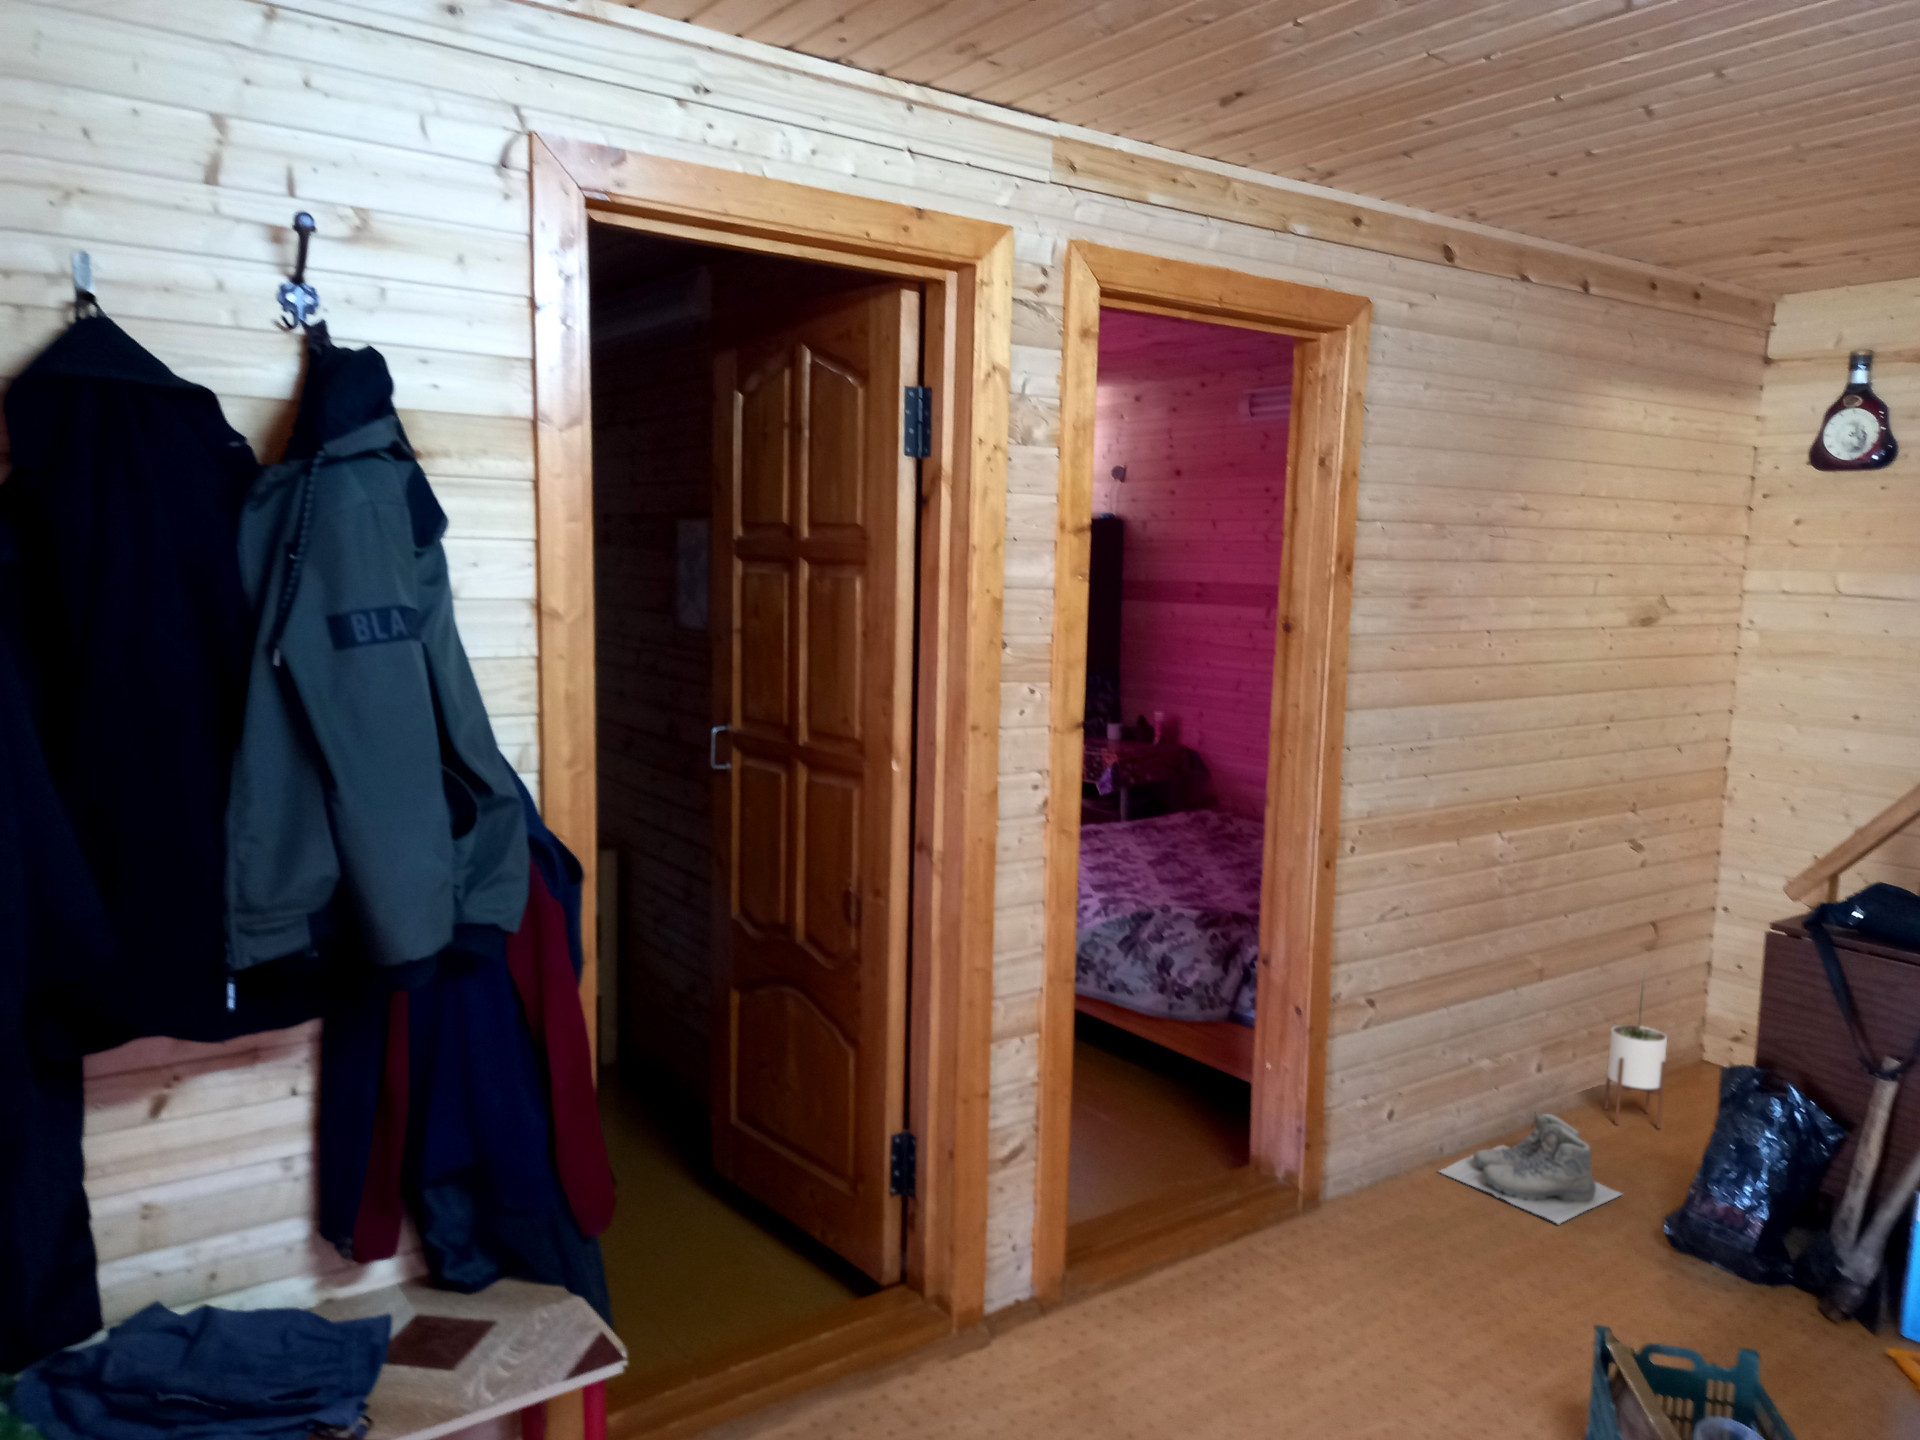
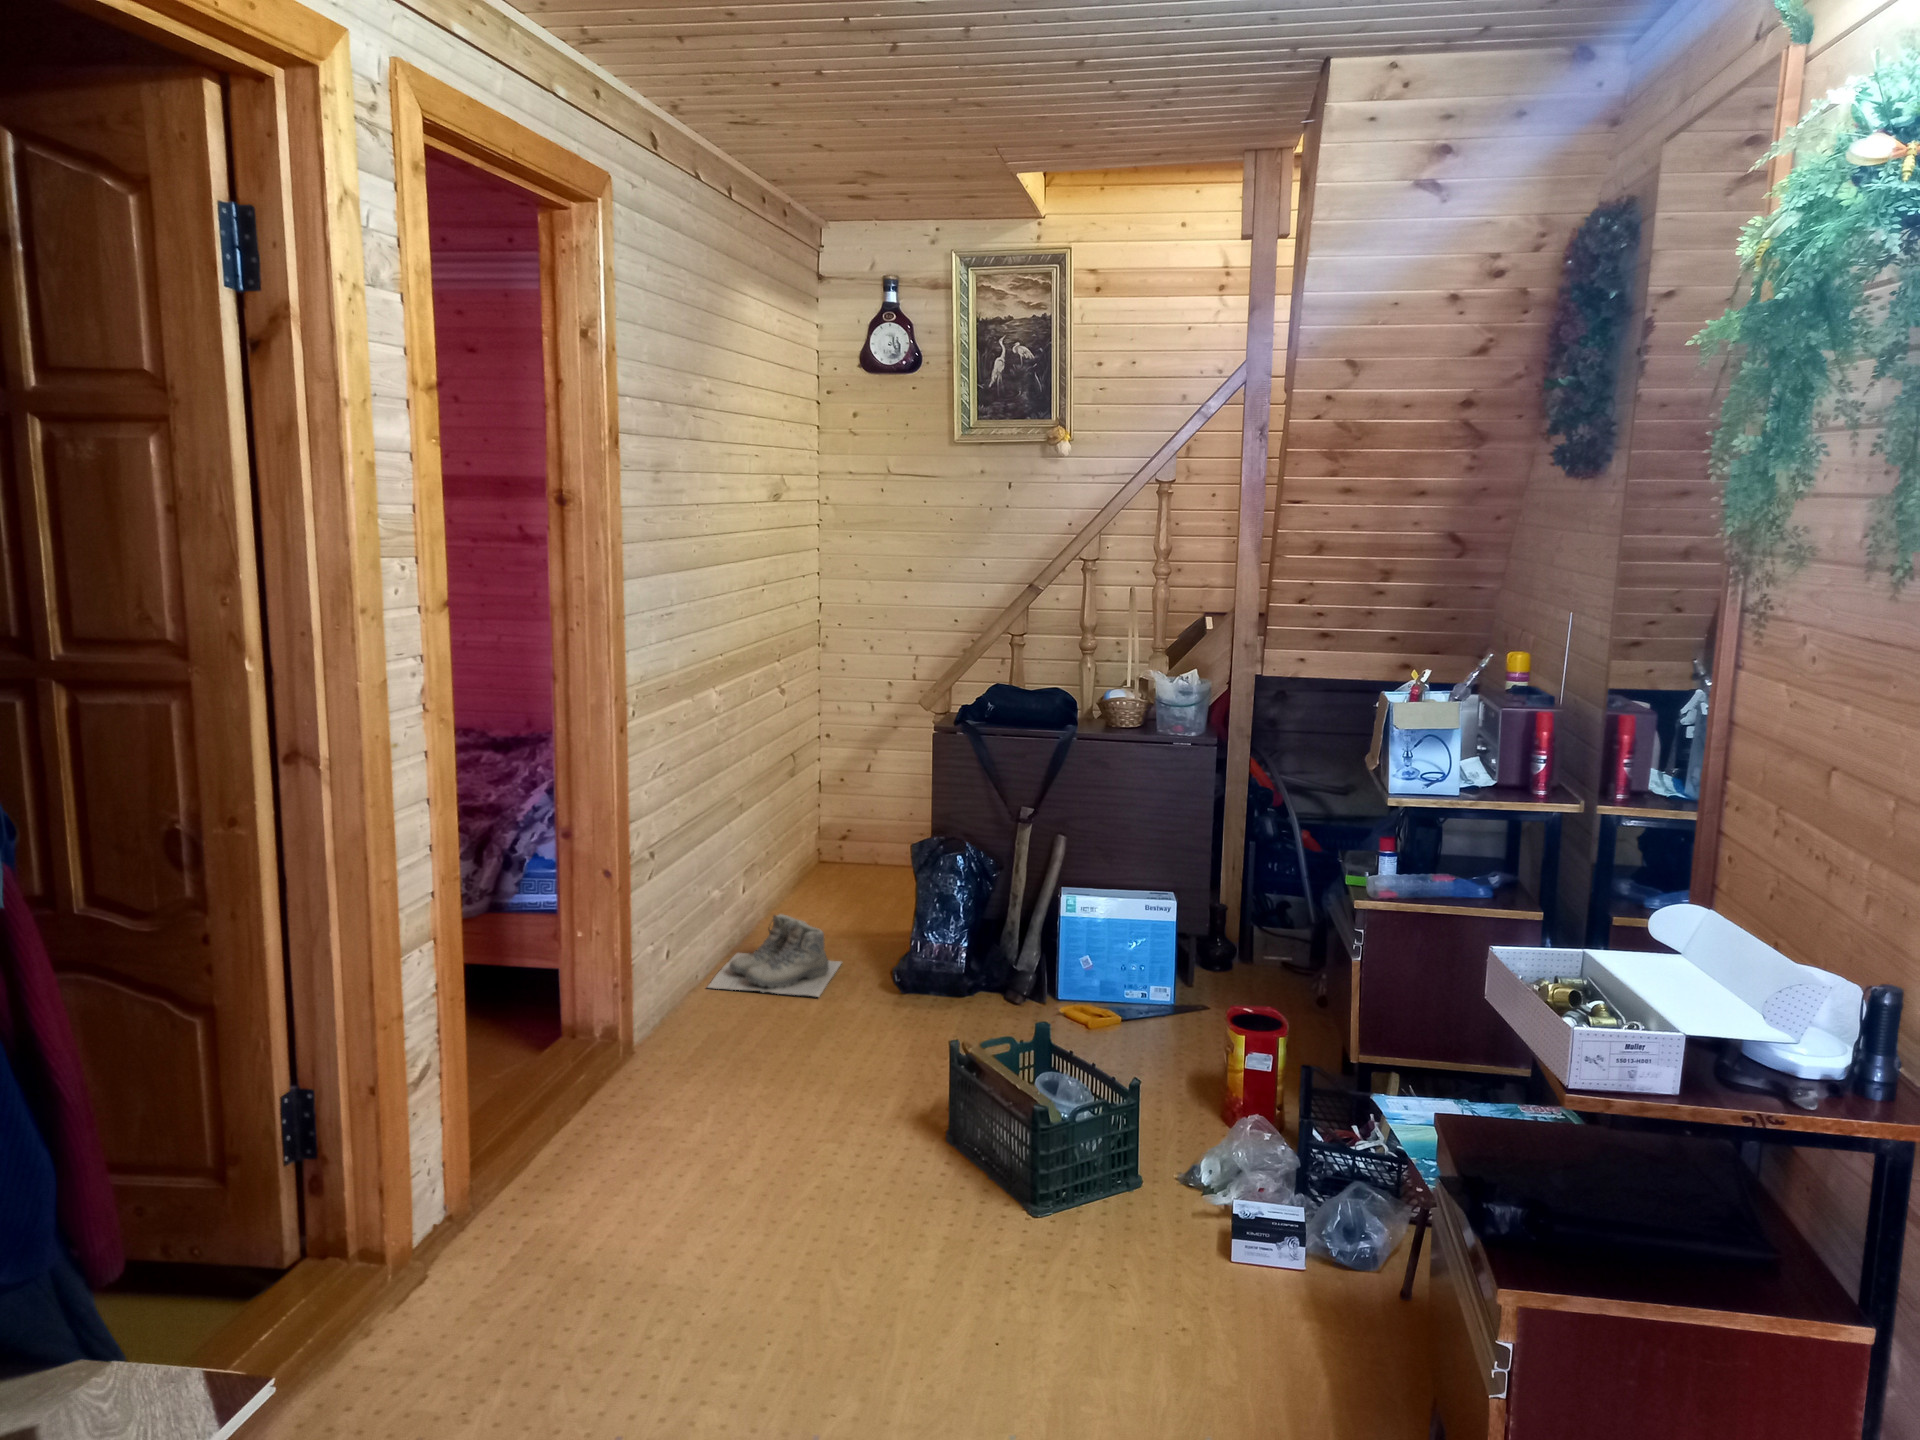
potted plant: present [1605,968,1667,1128] -> none [783,770,830,915]

